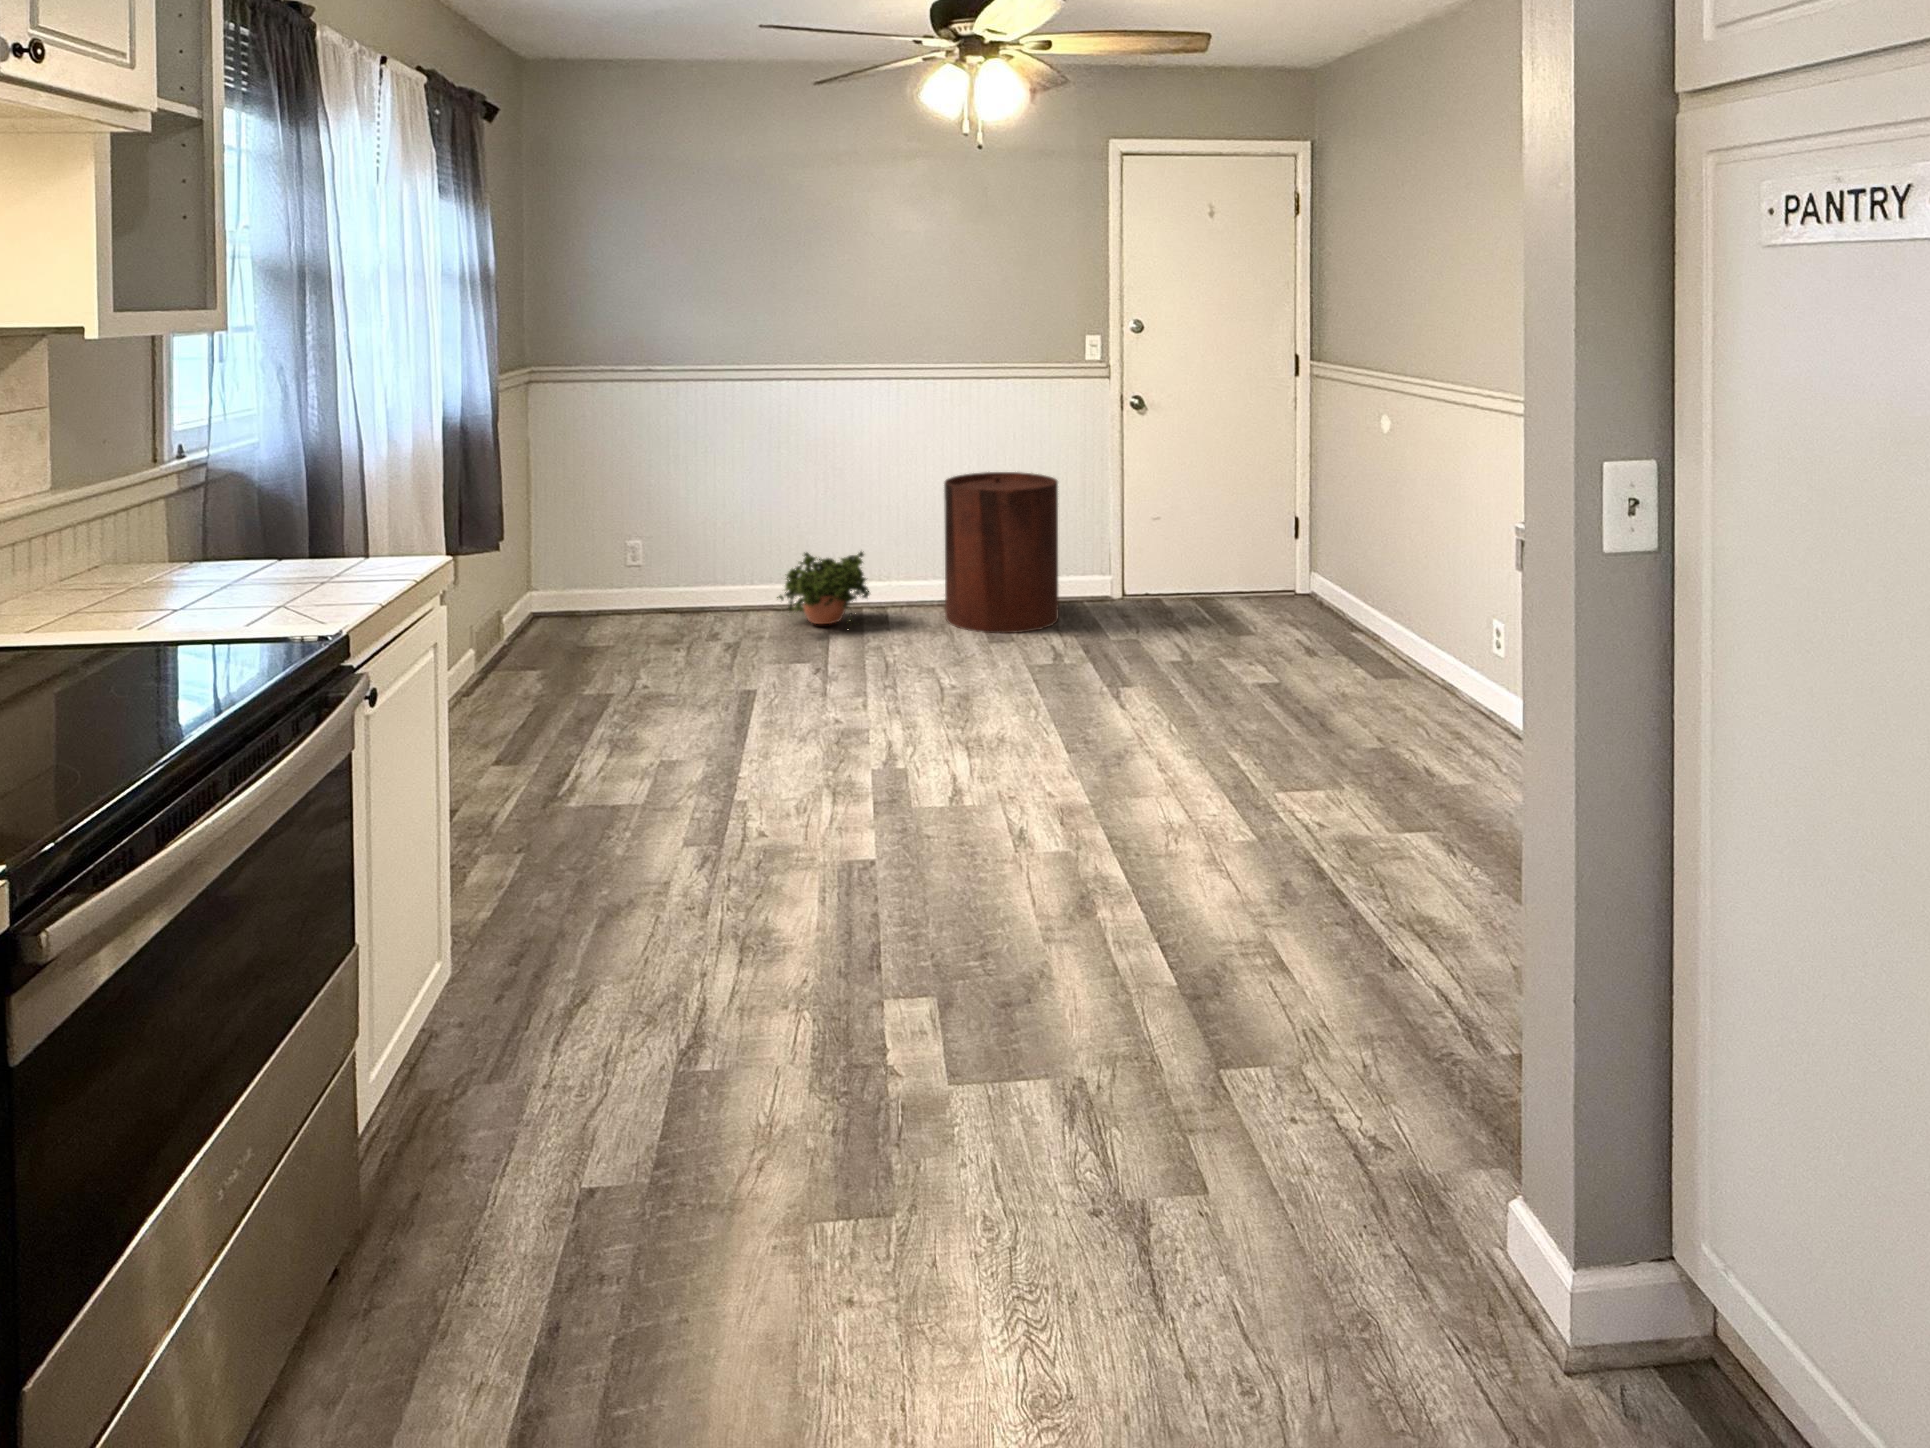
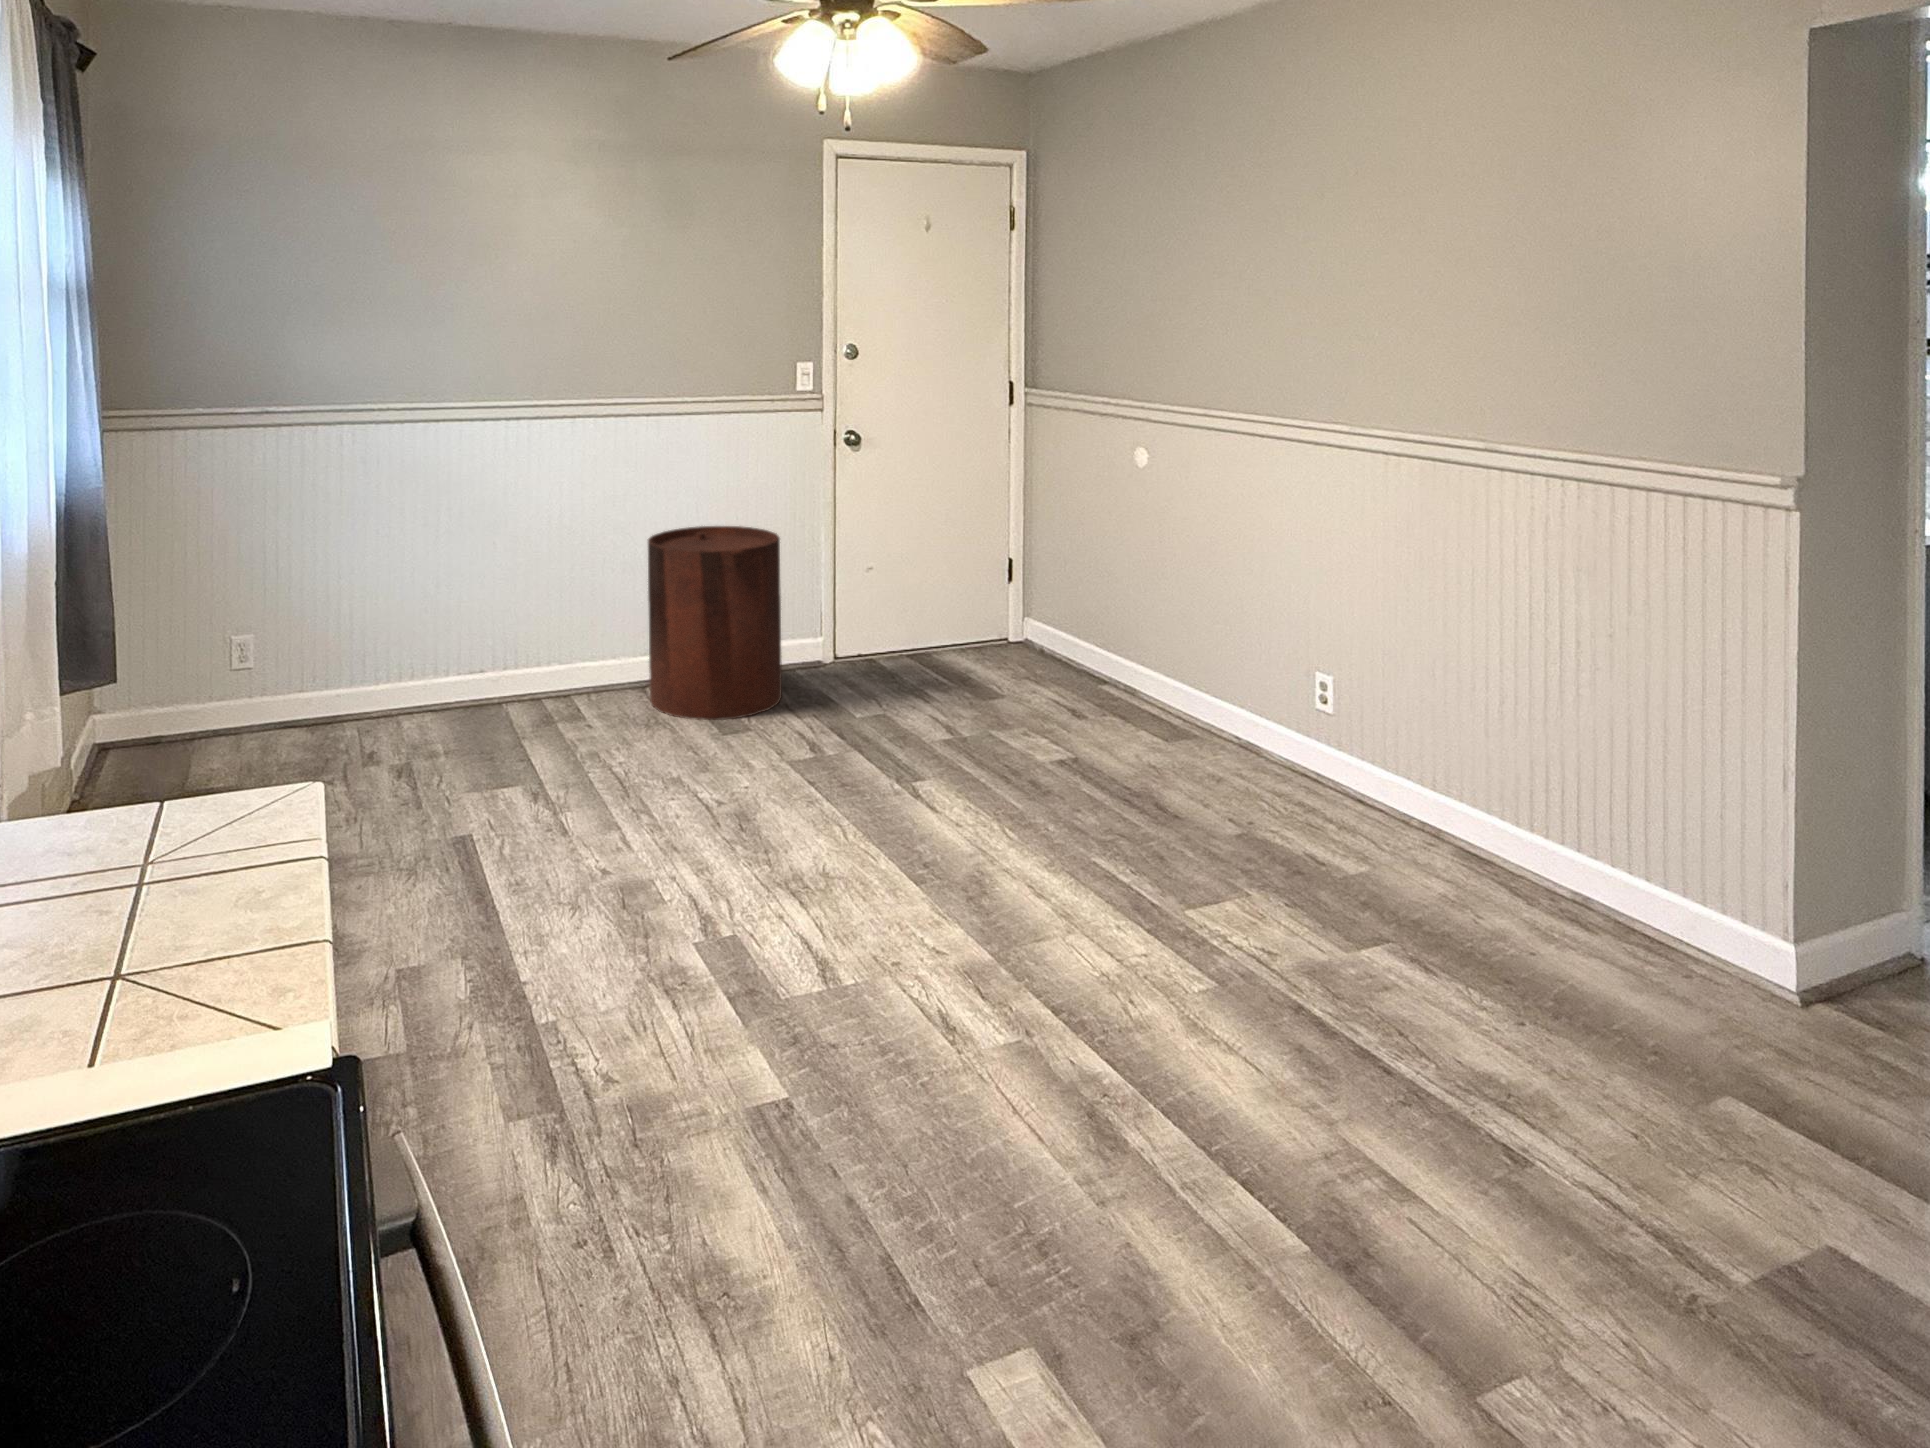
potted plant: present [777,552,870,624] -> none [447,630,567,732]

